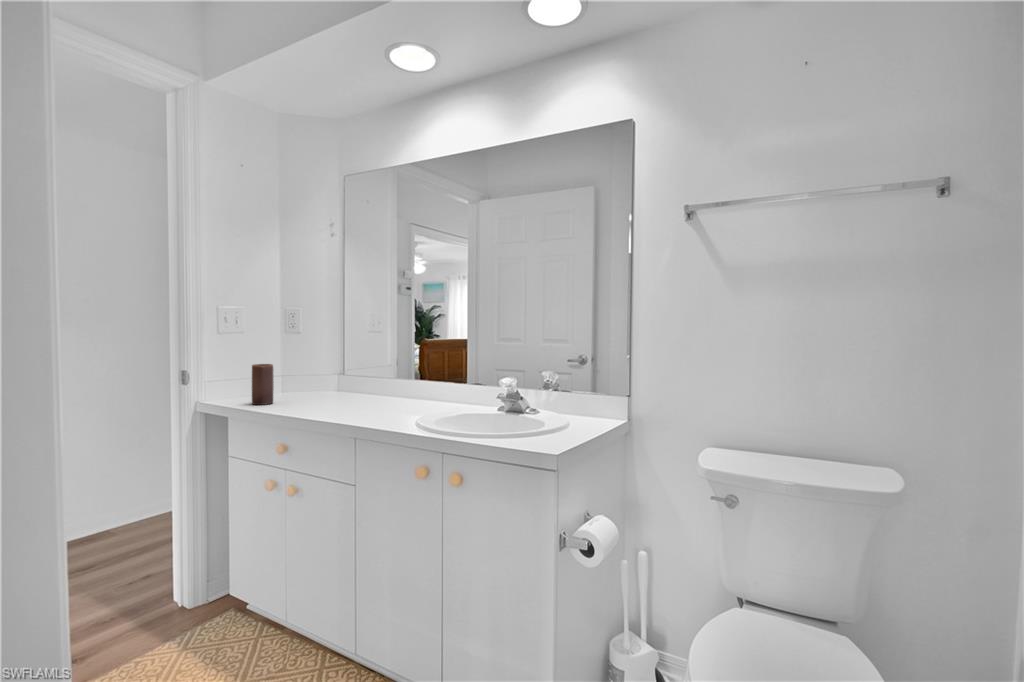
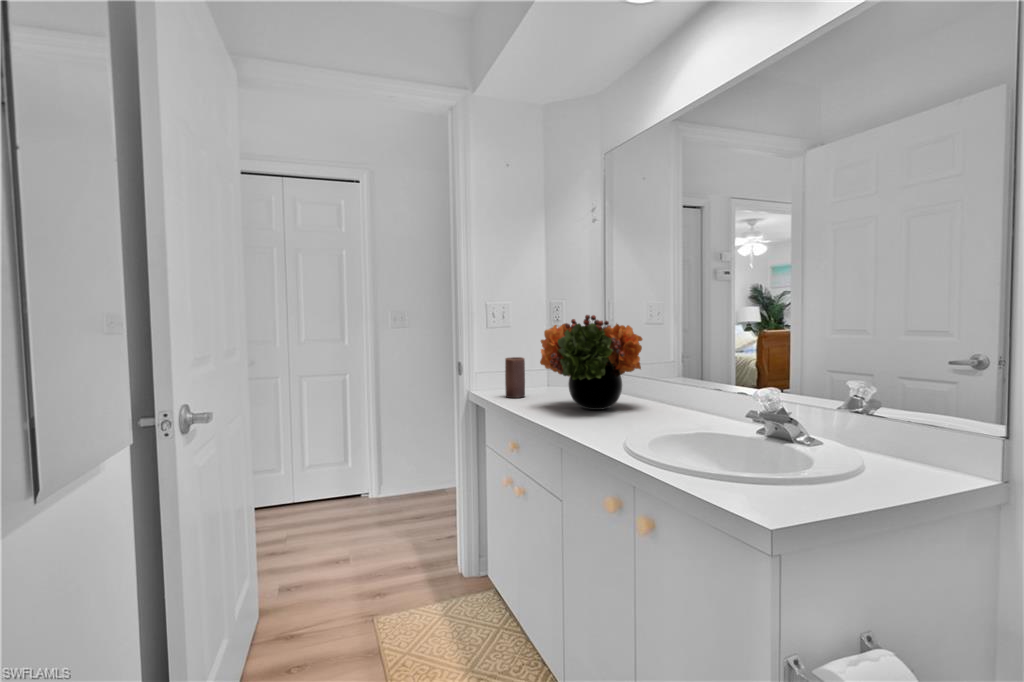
flower arrangement: none [303,323,400,407] -> present [540,315,642,410]

